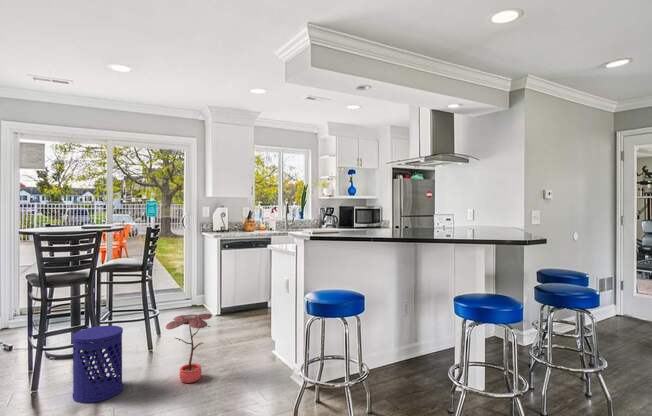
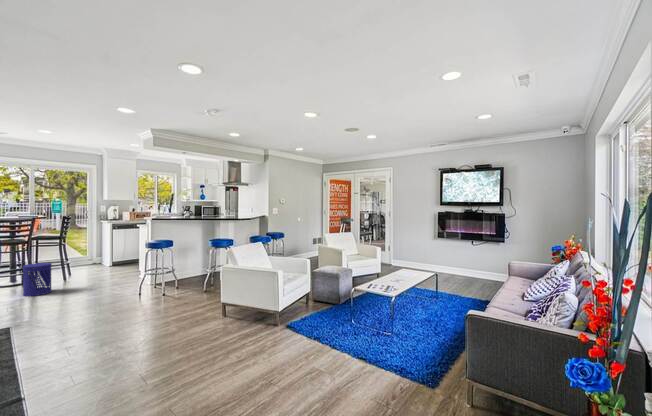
potted plant: present [166,313,212,383] -> none [77,256,103,287]

